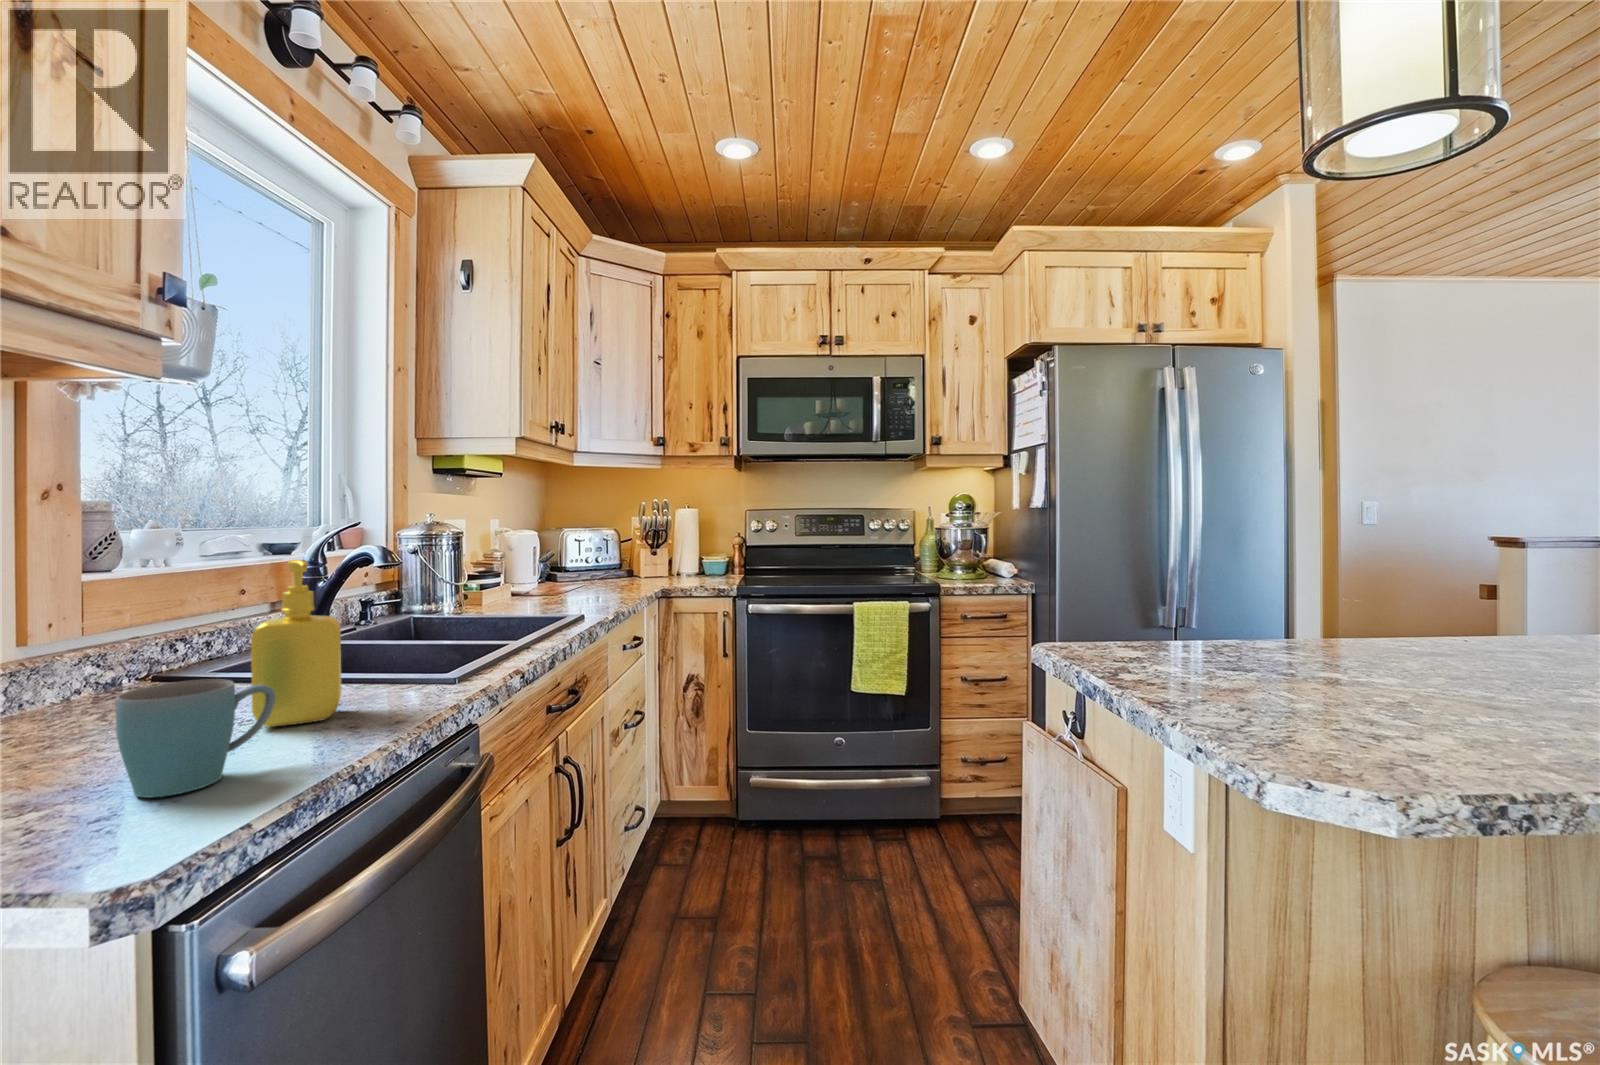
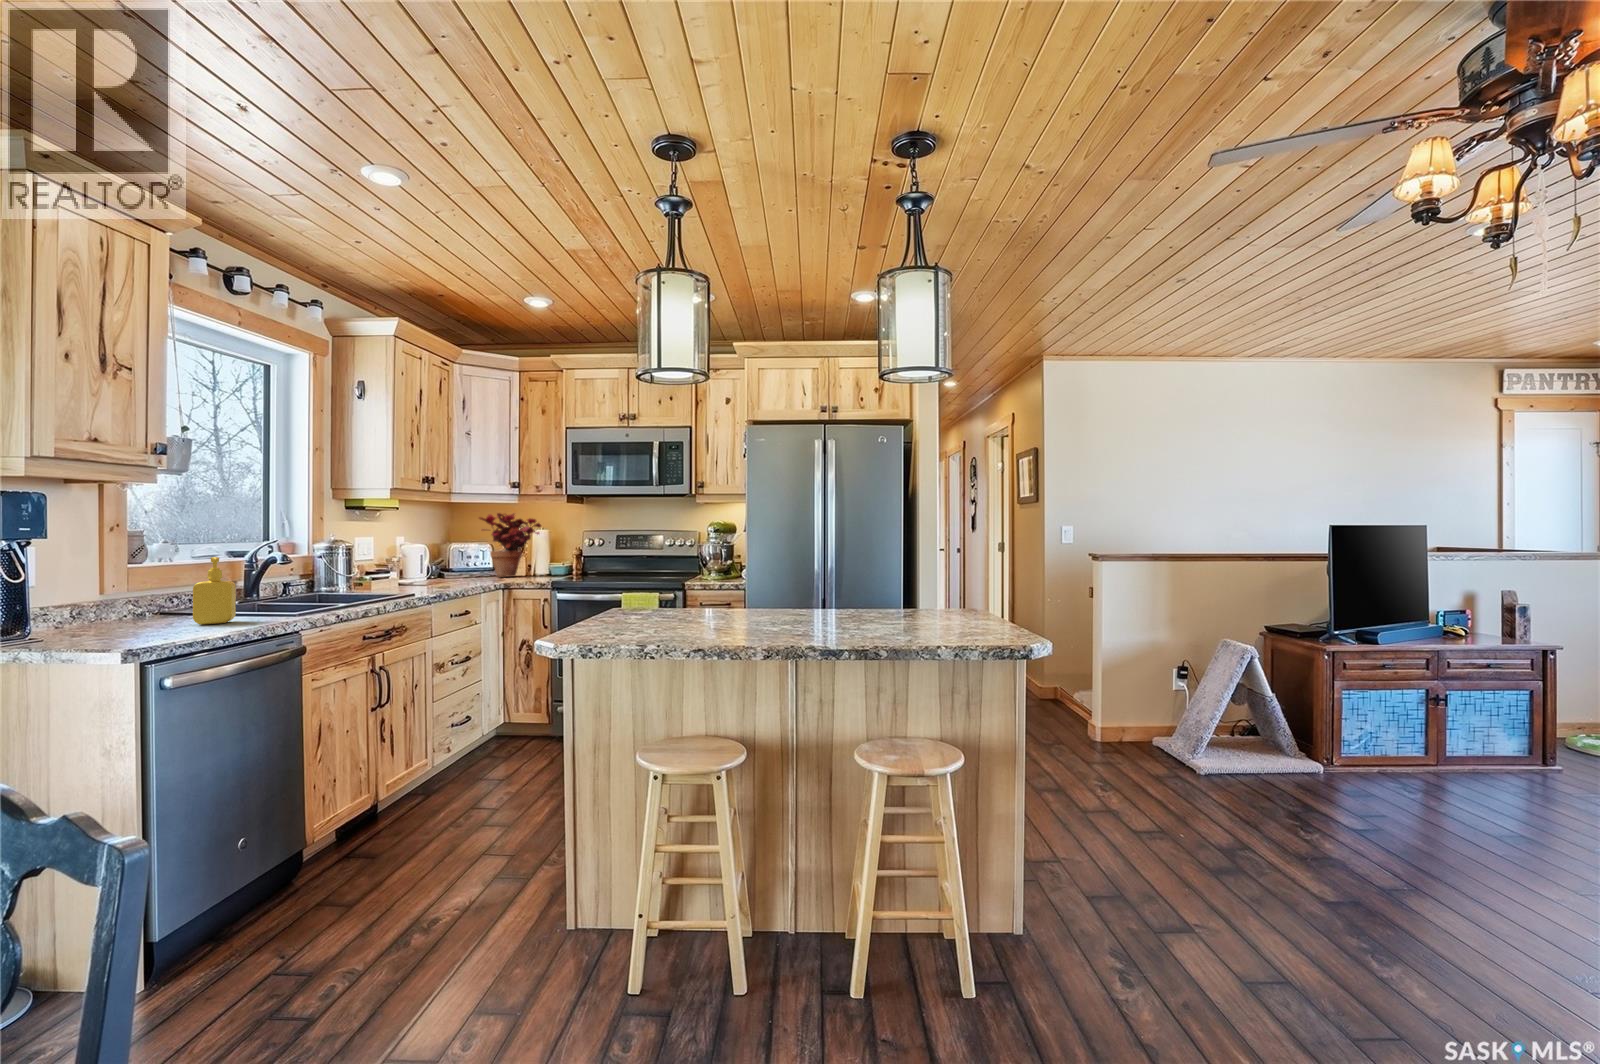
potted plant: none [622,482,712,582] -> present [480,513,541,577]
mug: present [115,679,275,798] -> none [134,600,195,637]

